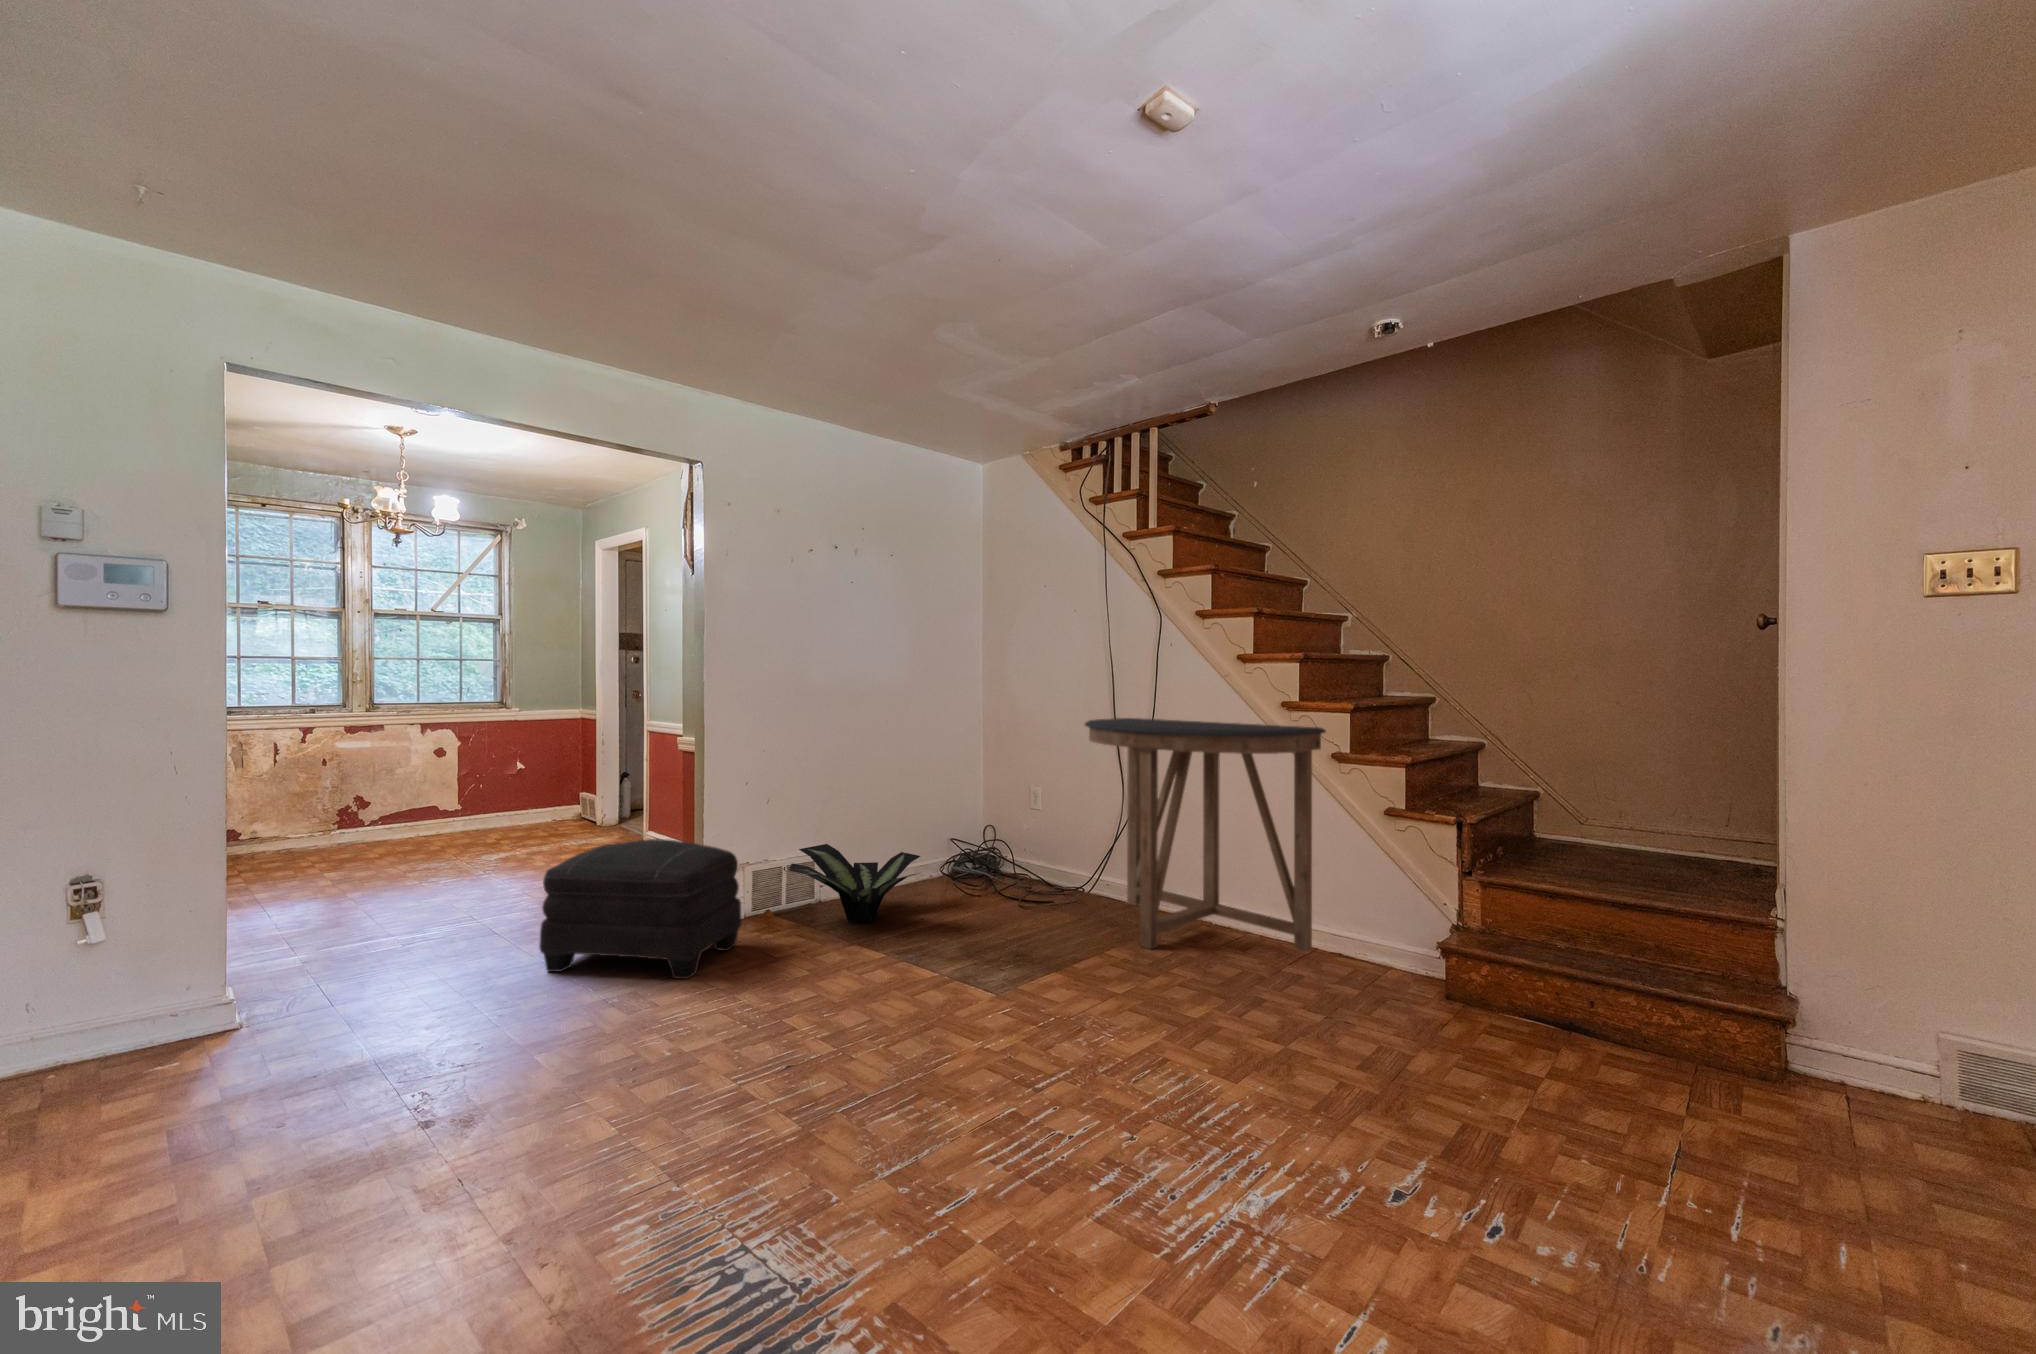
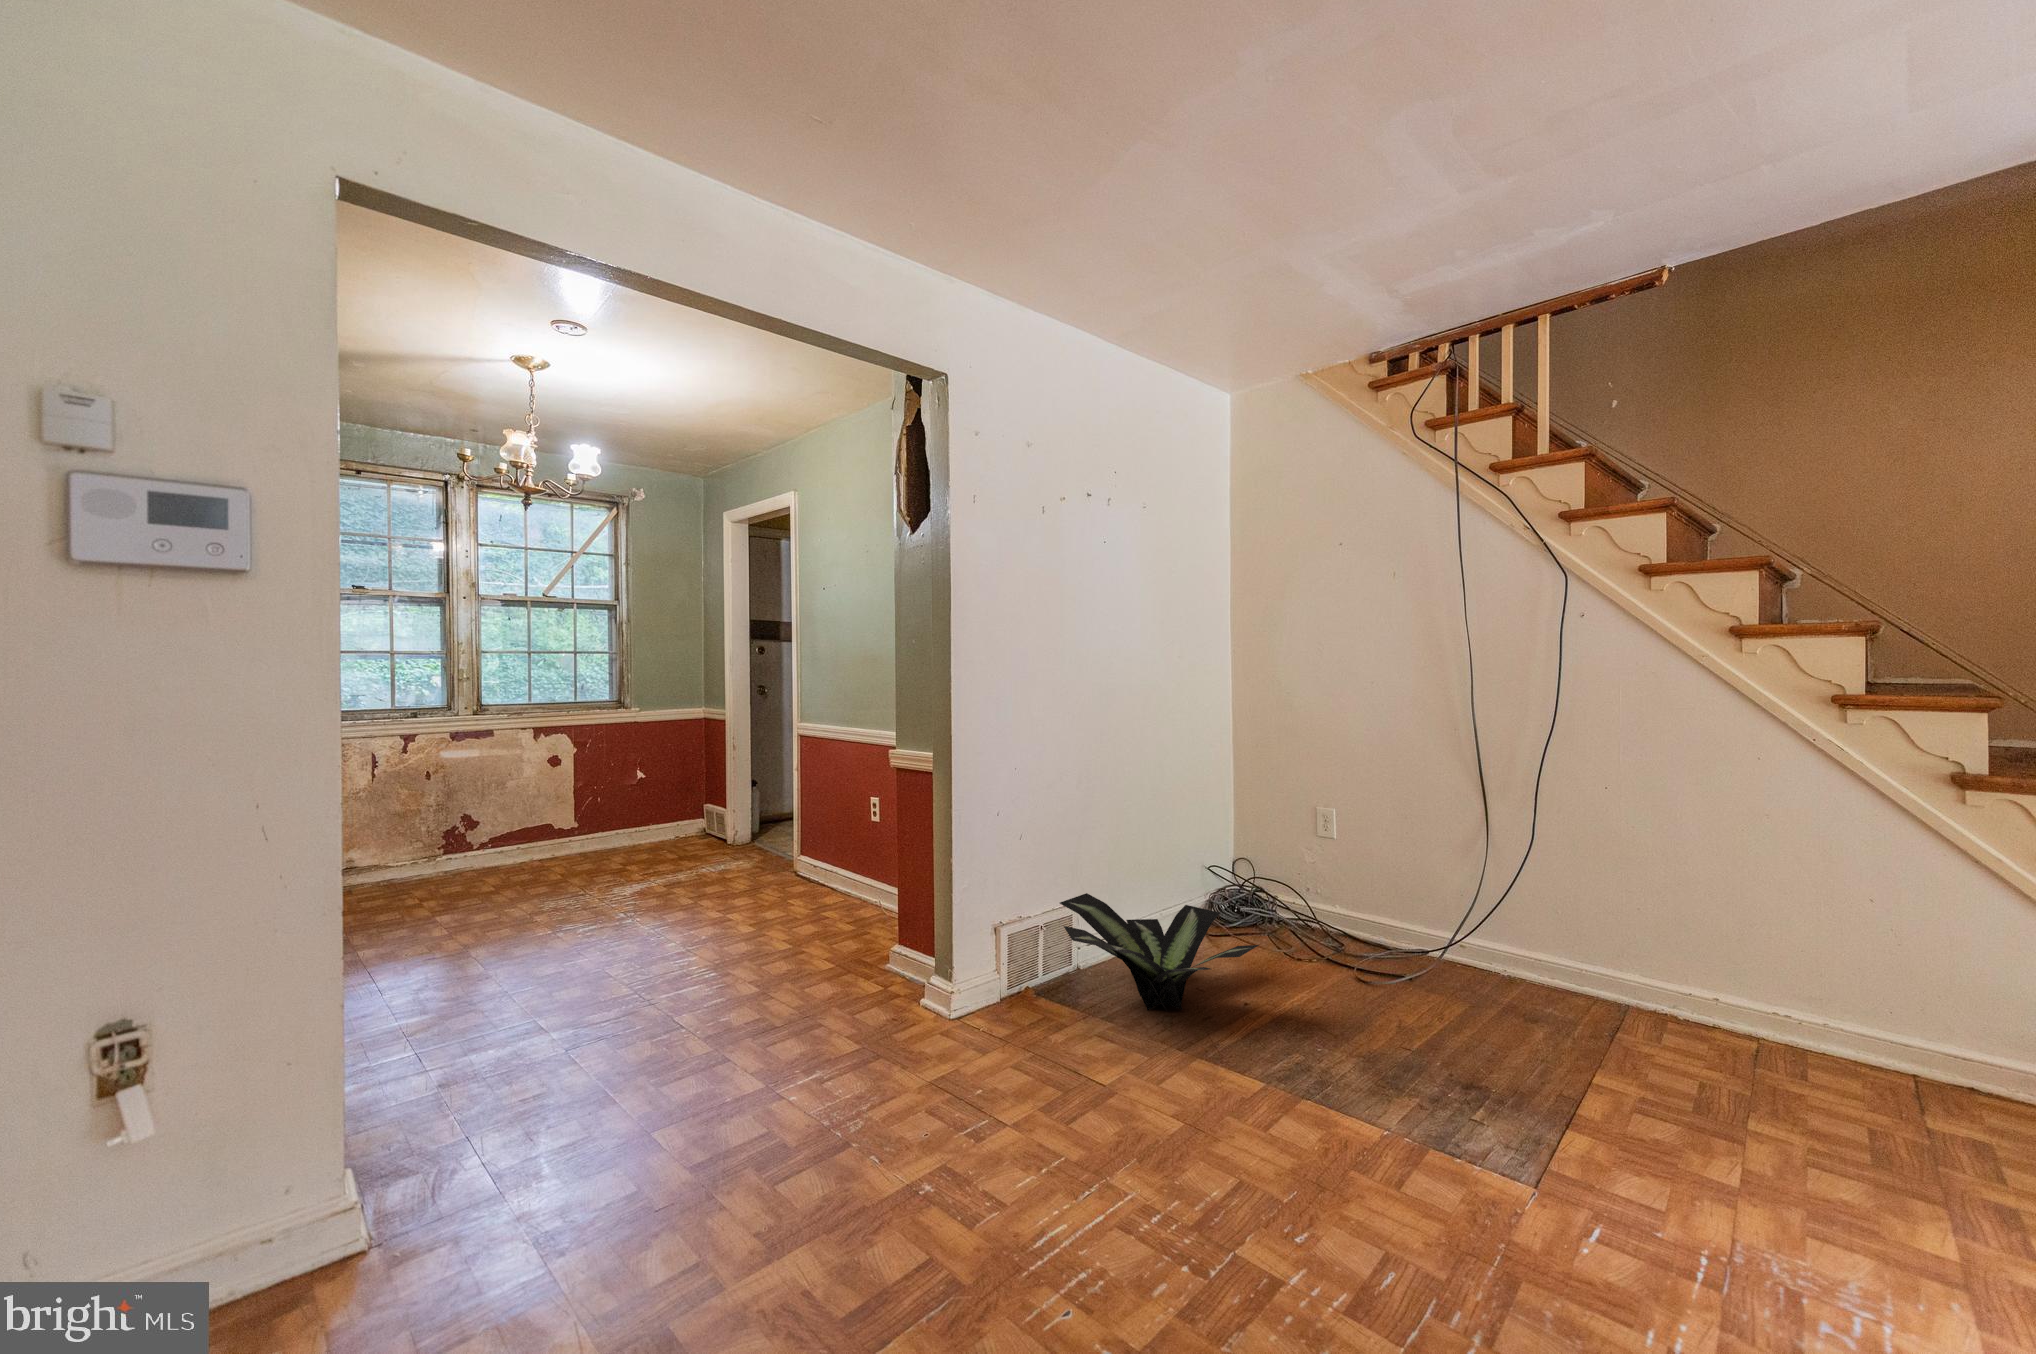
console table: present [1085,718,1326,952] -> none [1464,725,1929,1086]
ottoman: present [539,839,742,979] -> none [774,903,1031,1127]

